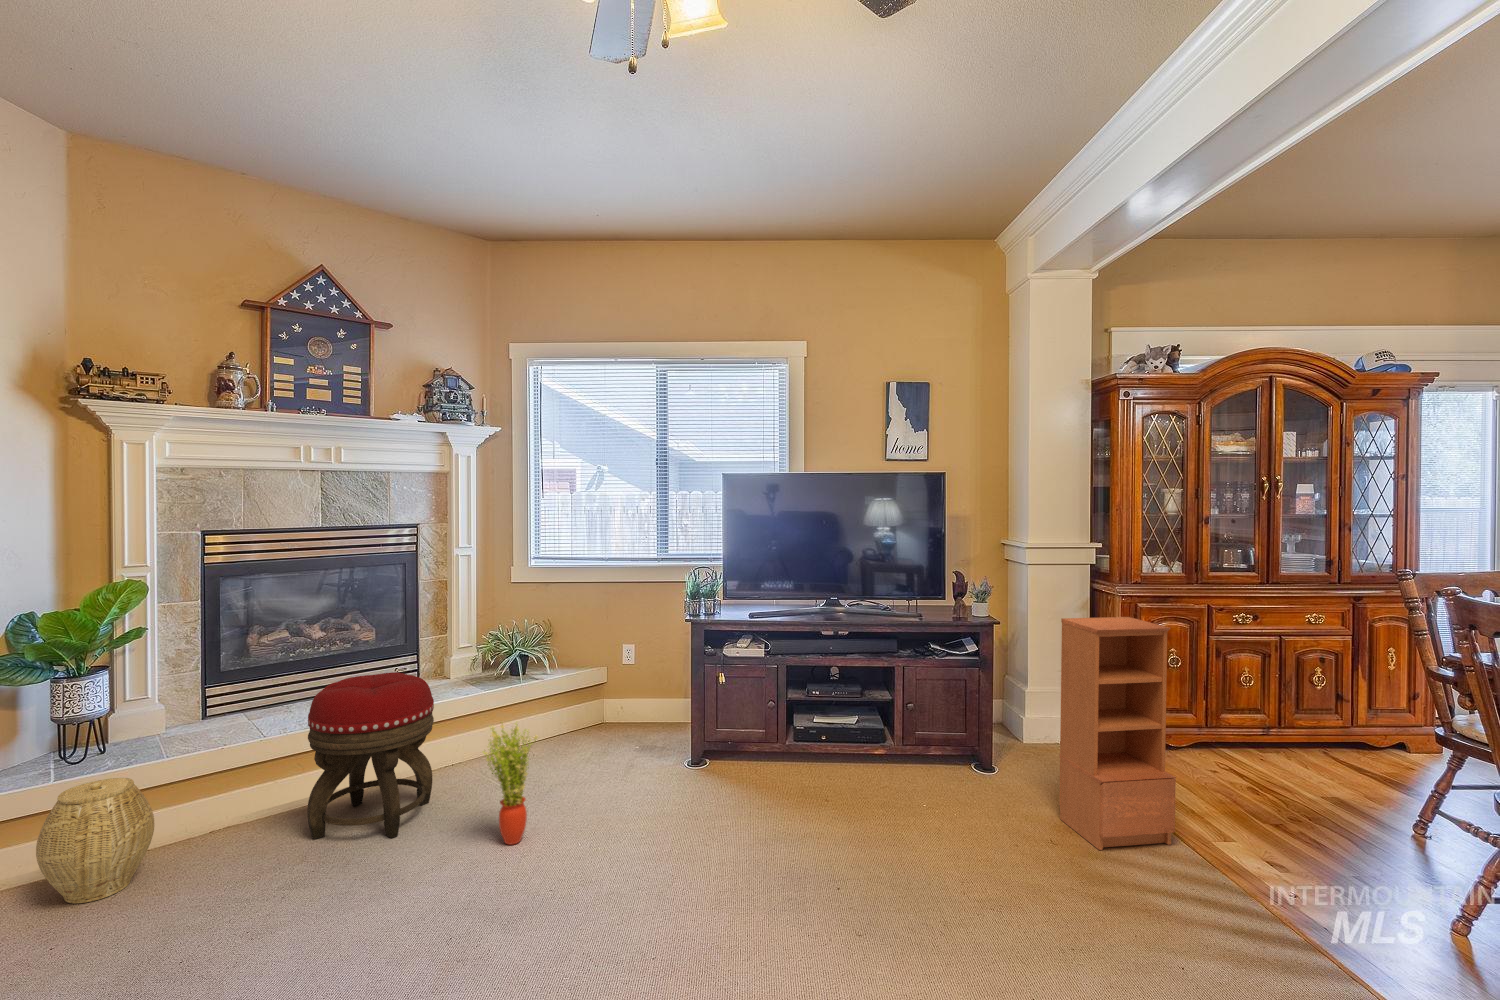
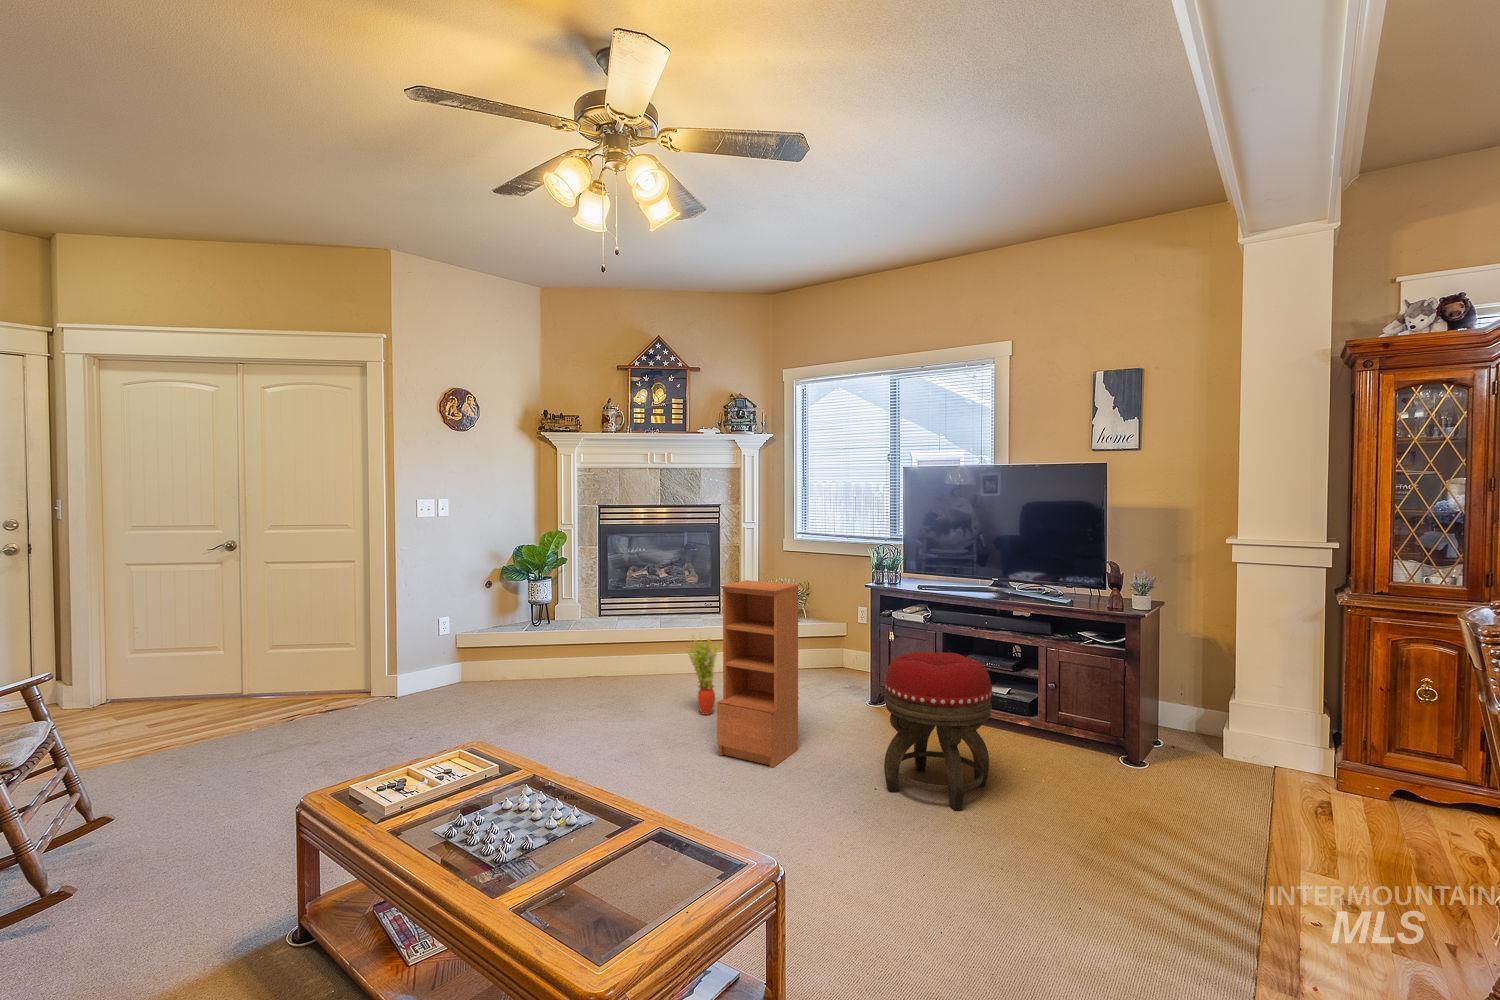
bookcase: present [1059,617,1176,850] -> present [717,580,799,767]
footstool: present [307,672,434,839] -> present [884,652,992,810]
woven basket: present [36,778,154,903] -> none [504,632,551,690]

